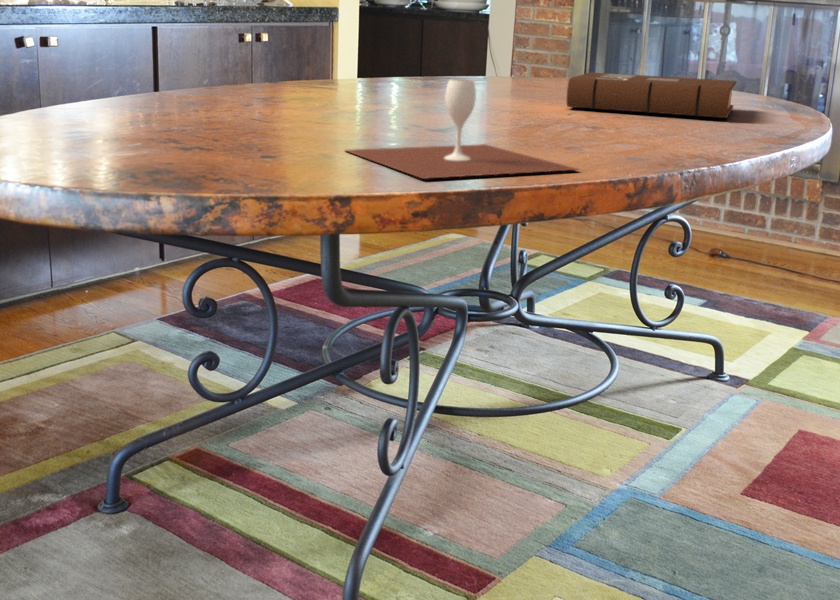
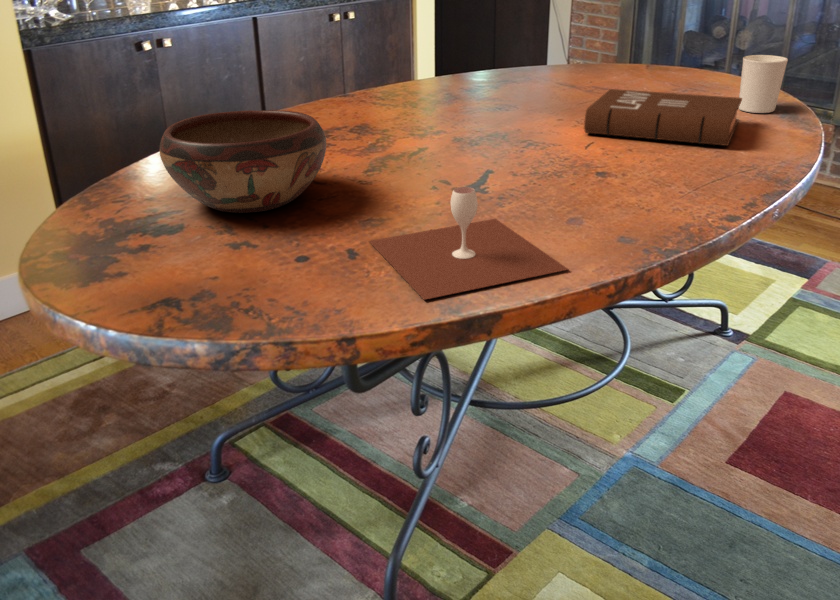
decorative bowl: none [90,29,286,131] -> present [160,110,326,213]
candle holder: none [730,46,781,106] -> present [739,55,788,113]

